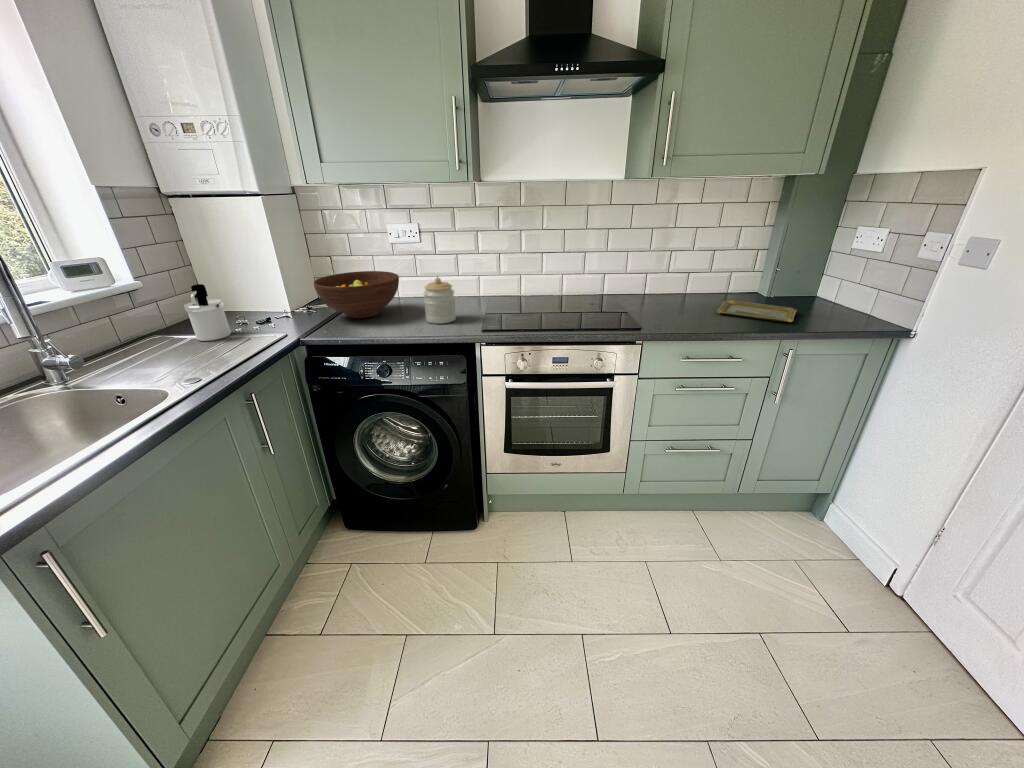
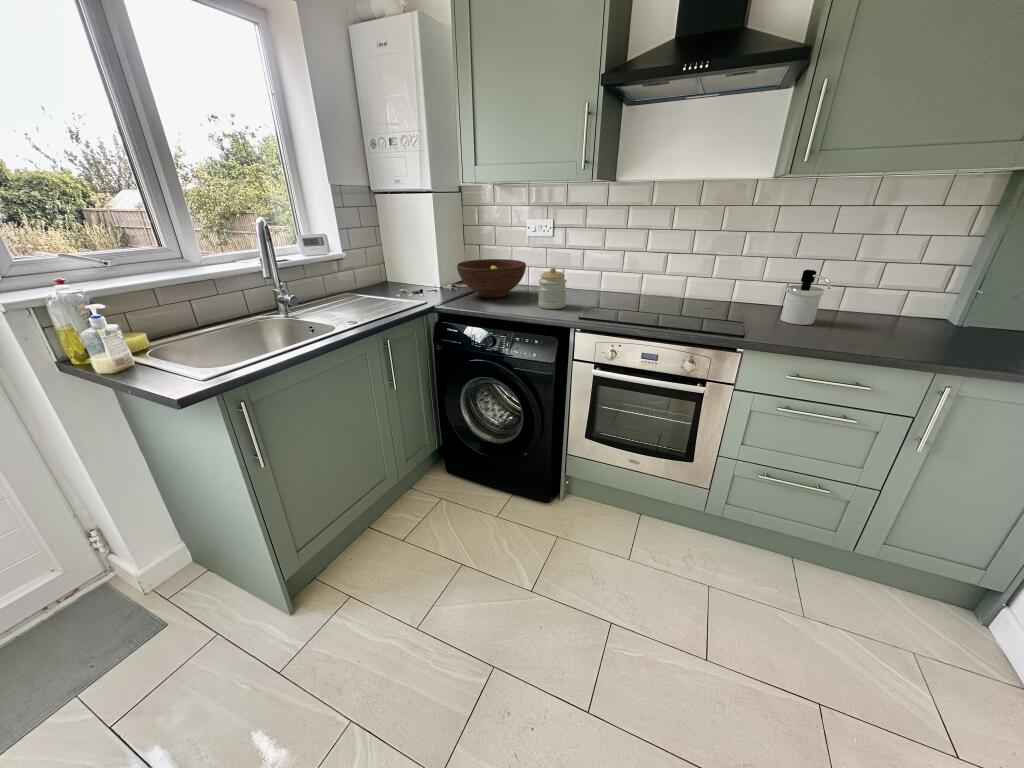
soap dispenser: present [184,284,231,341] -> present [780,270,831,325]
tray: present [717,300,797,322] -> none [858,322,981,354]

